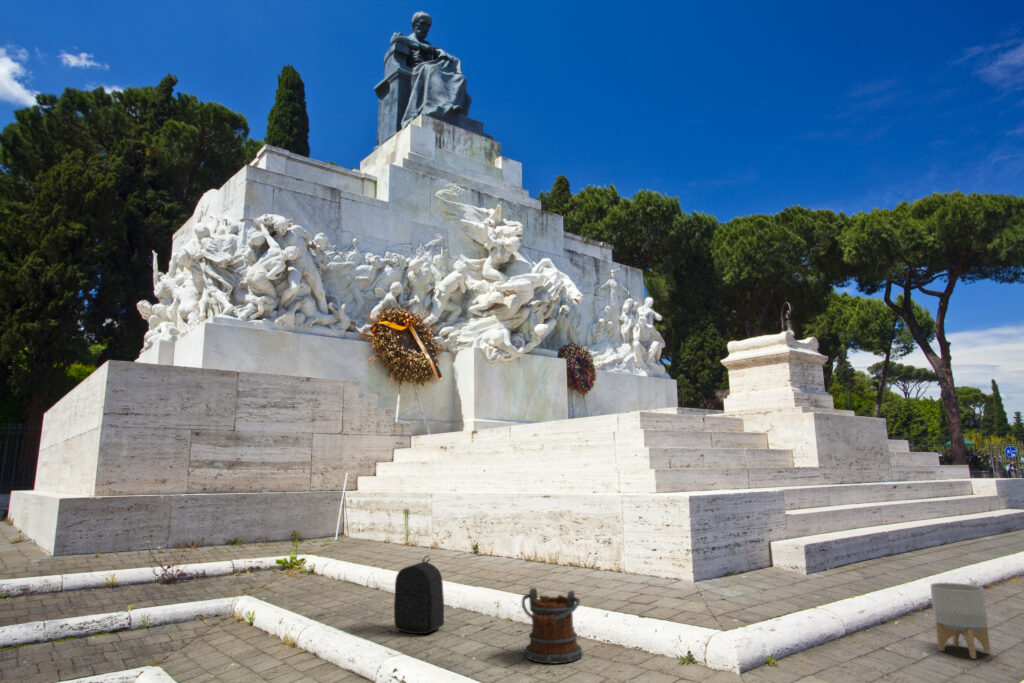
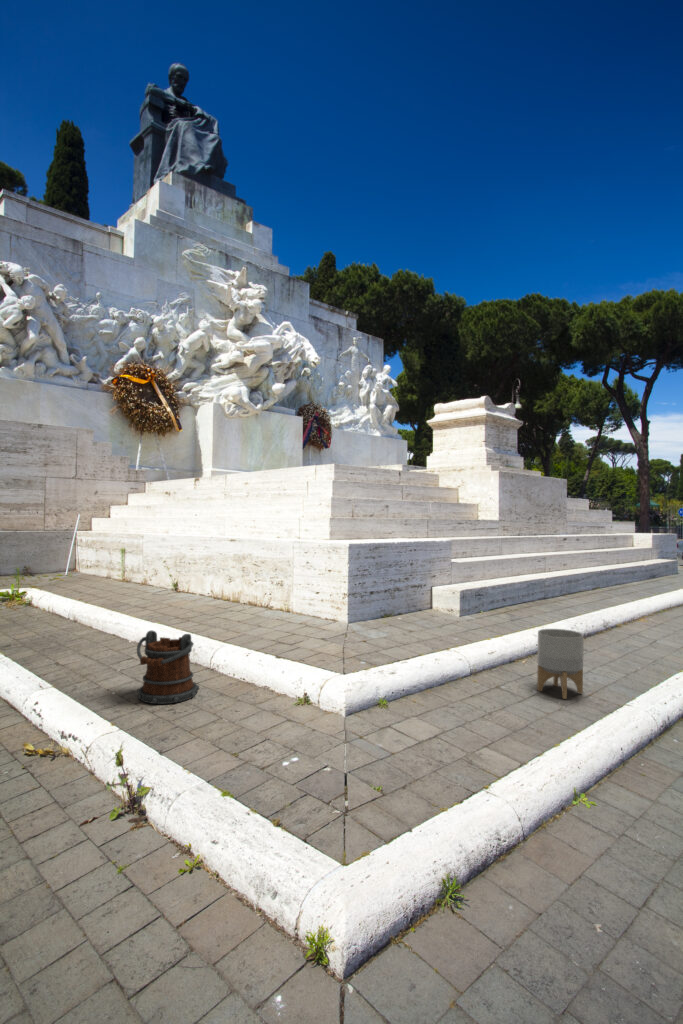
backpack: present [394,556,444,634] -> none [31,596,84,671]

